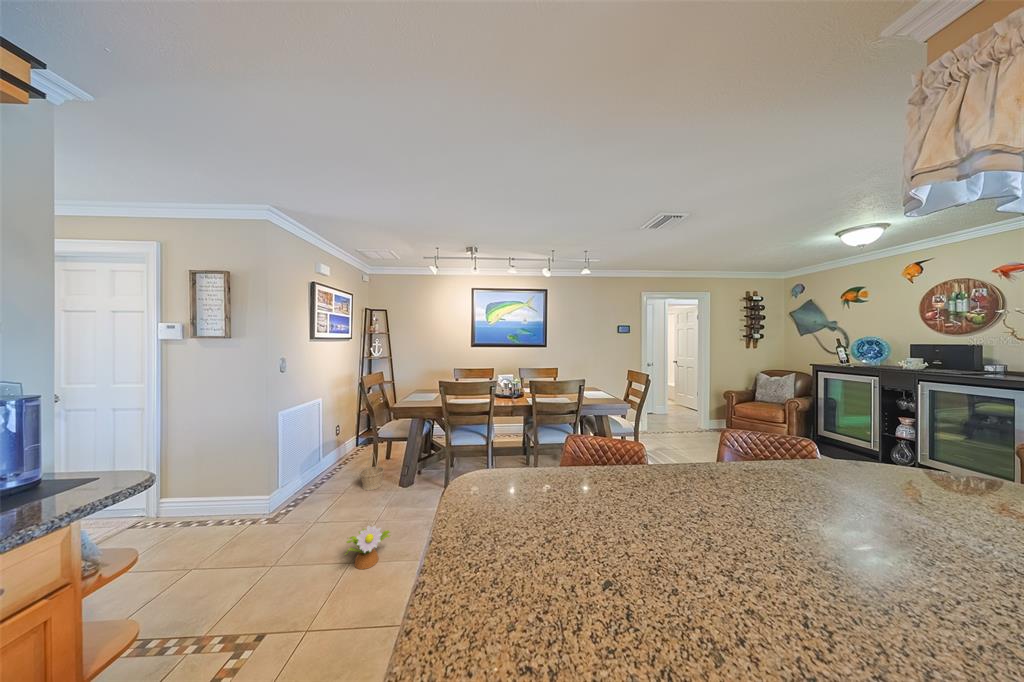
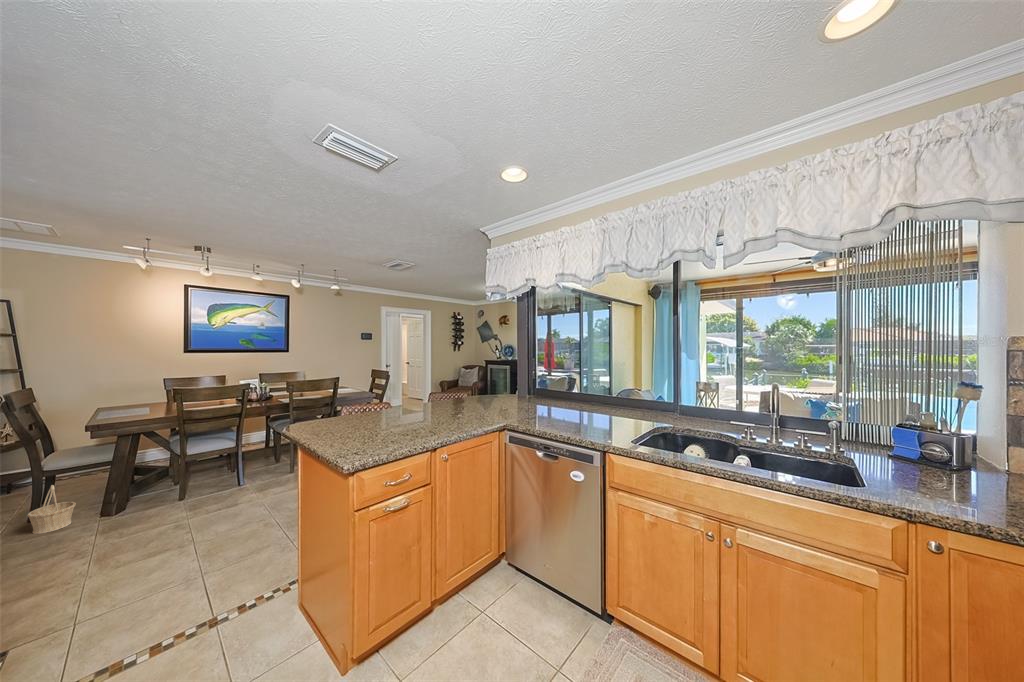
decorative plant: present [346,525,390,569] -> none [81,526,148,577]

